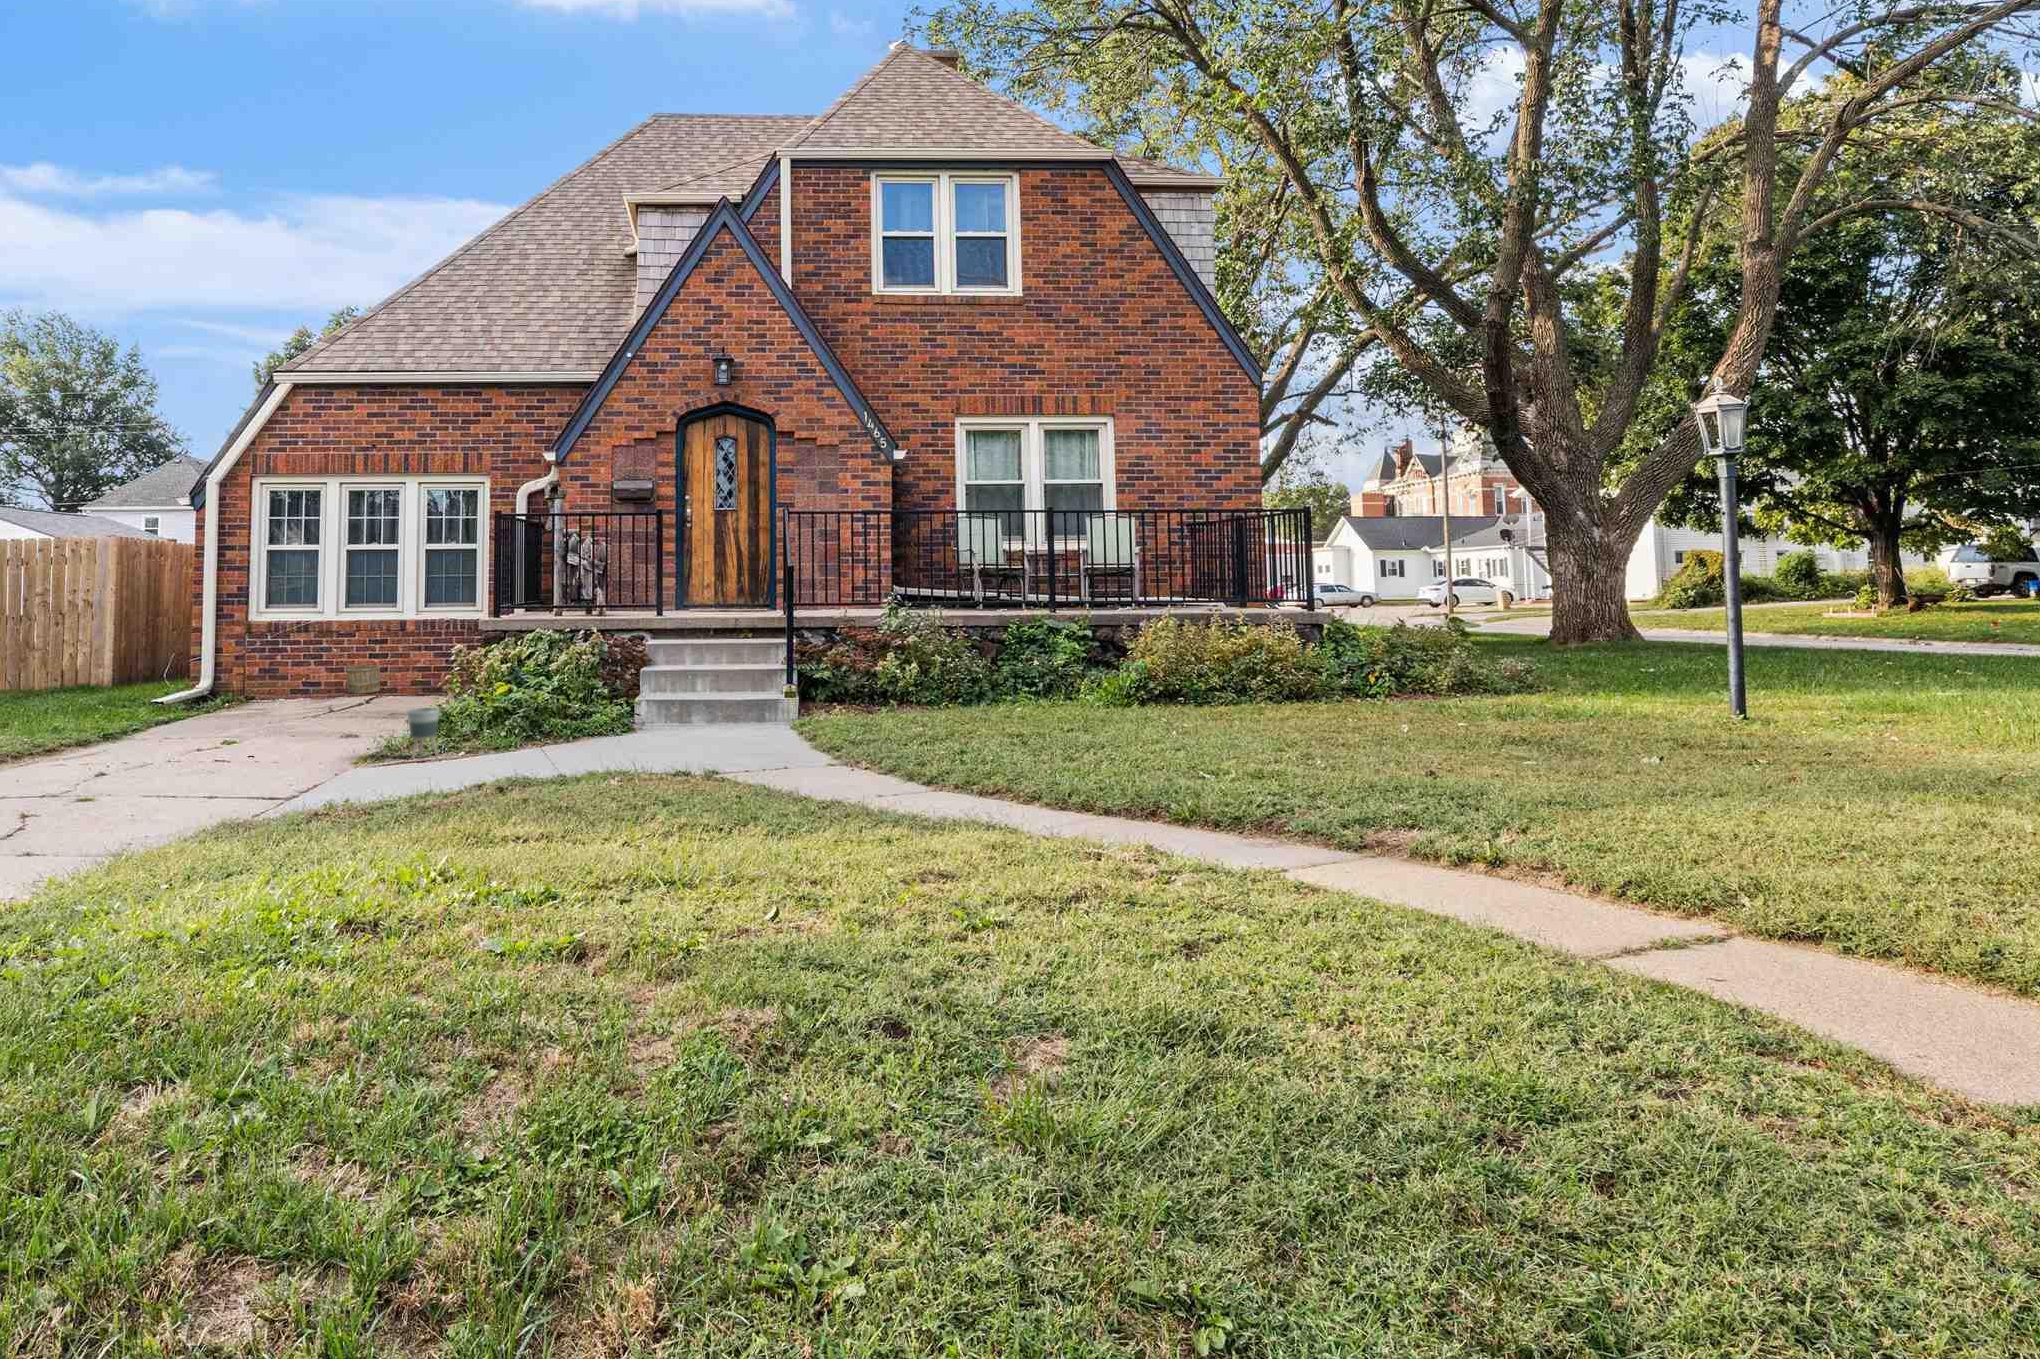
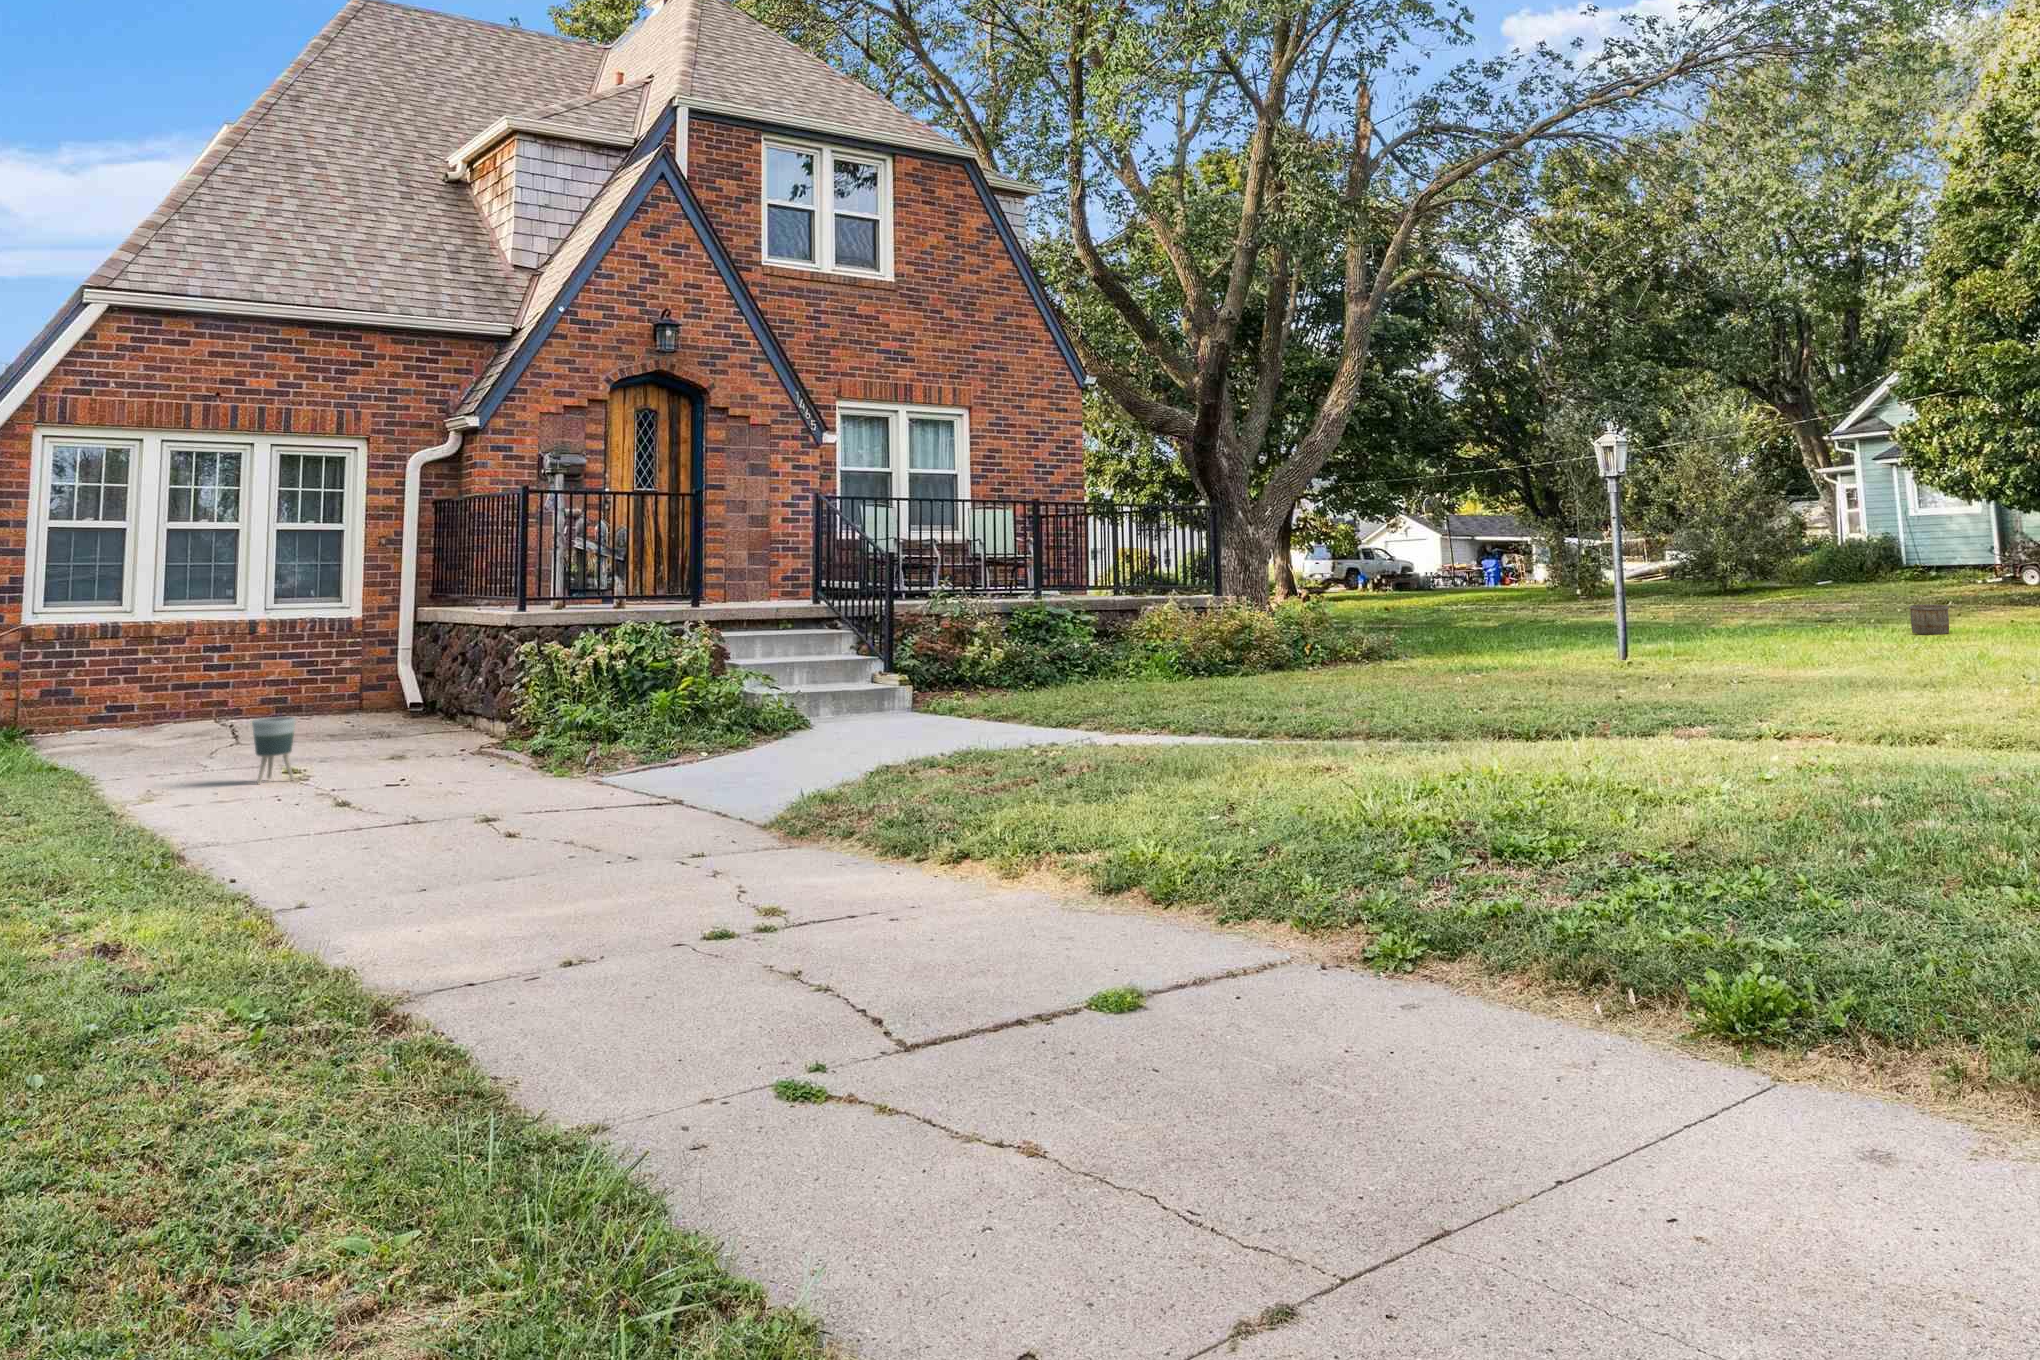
wooden bucket: present [346,665,381,694] -> present [1909,604,1949,635]

